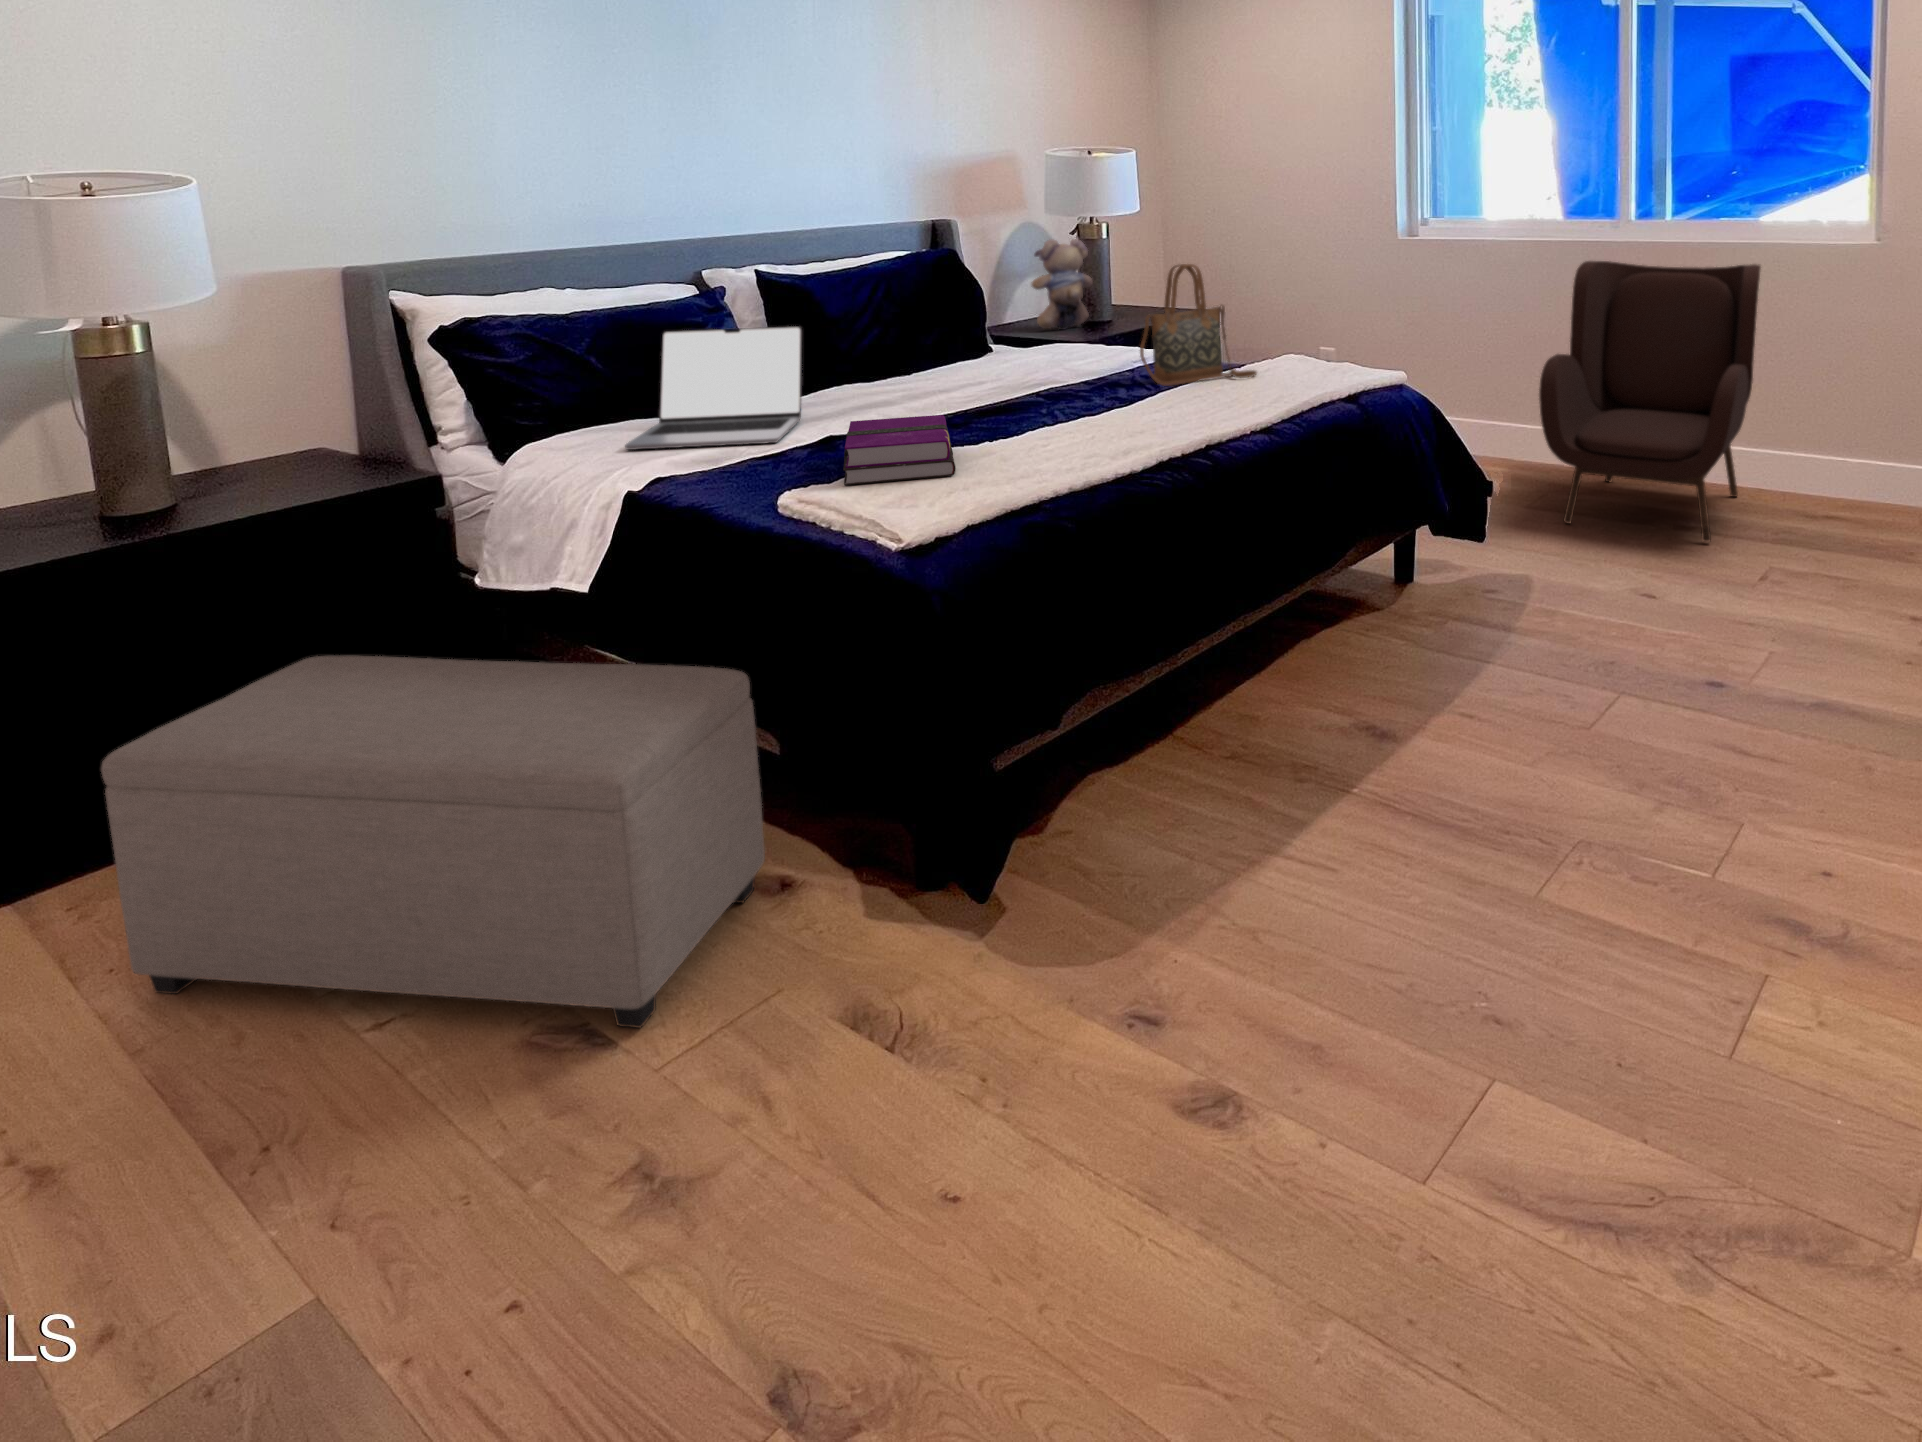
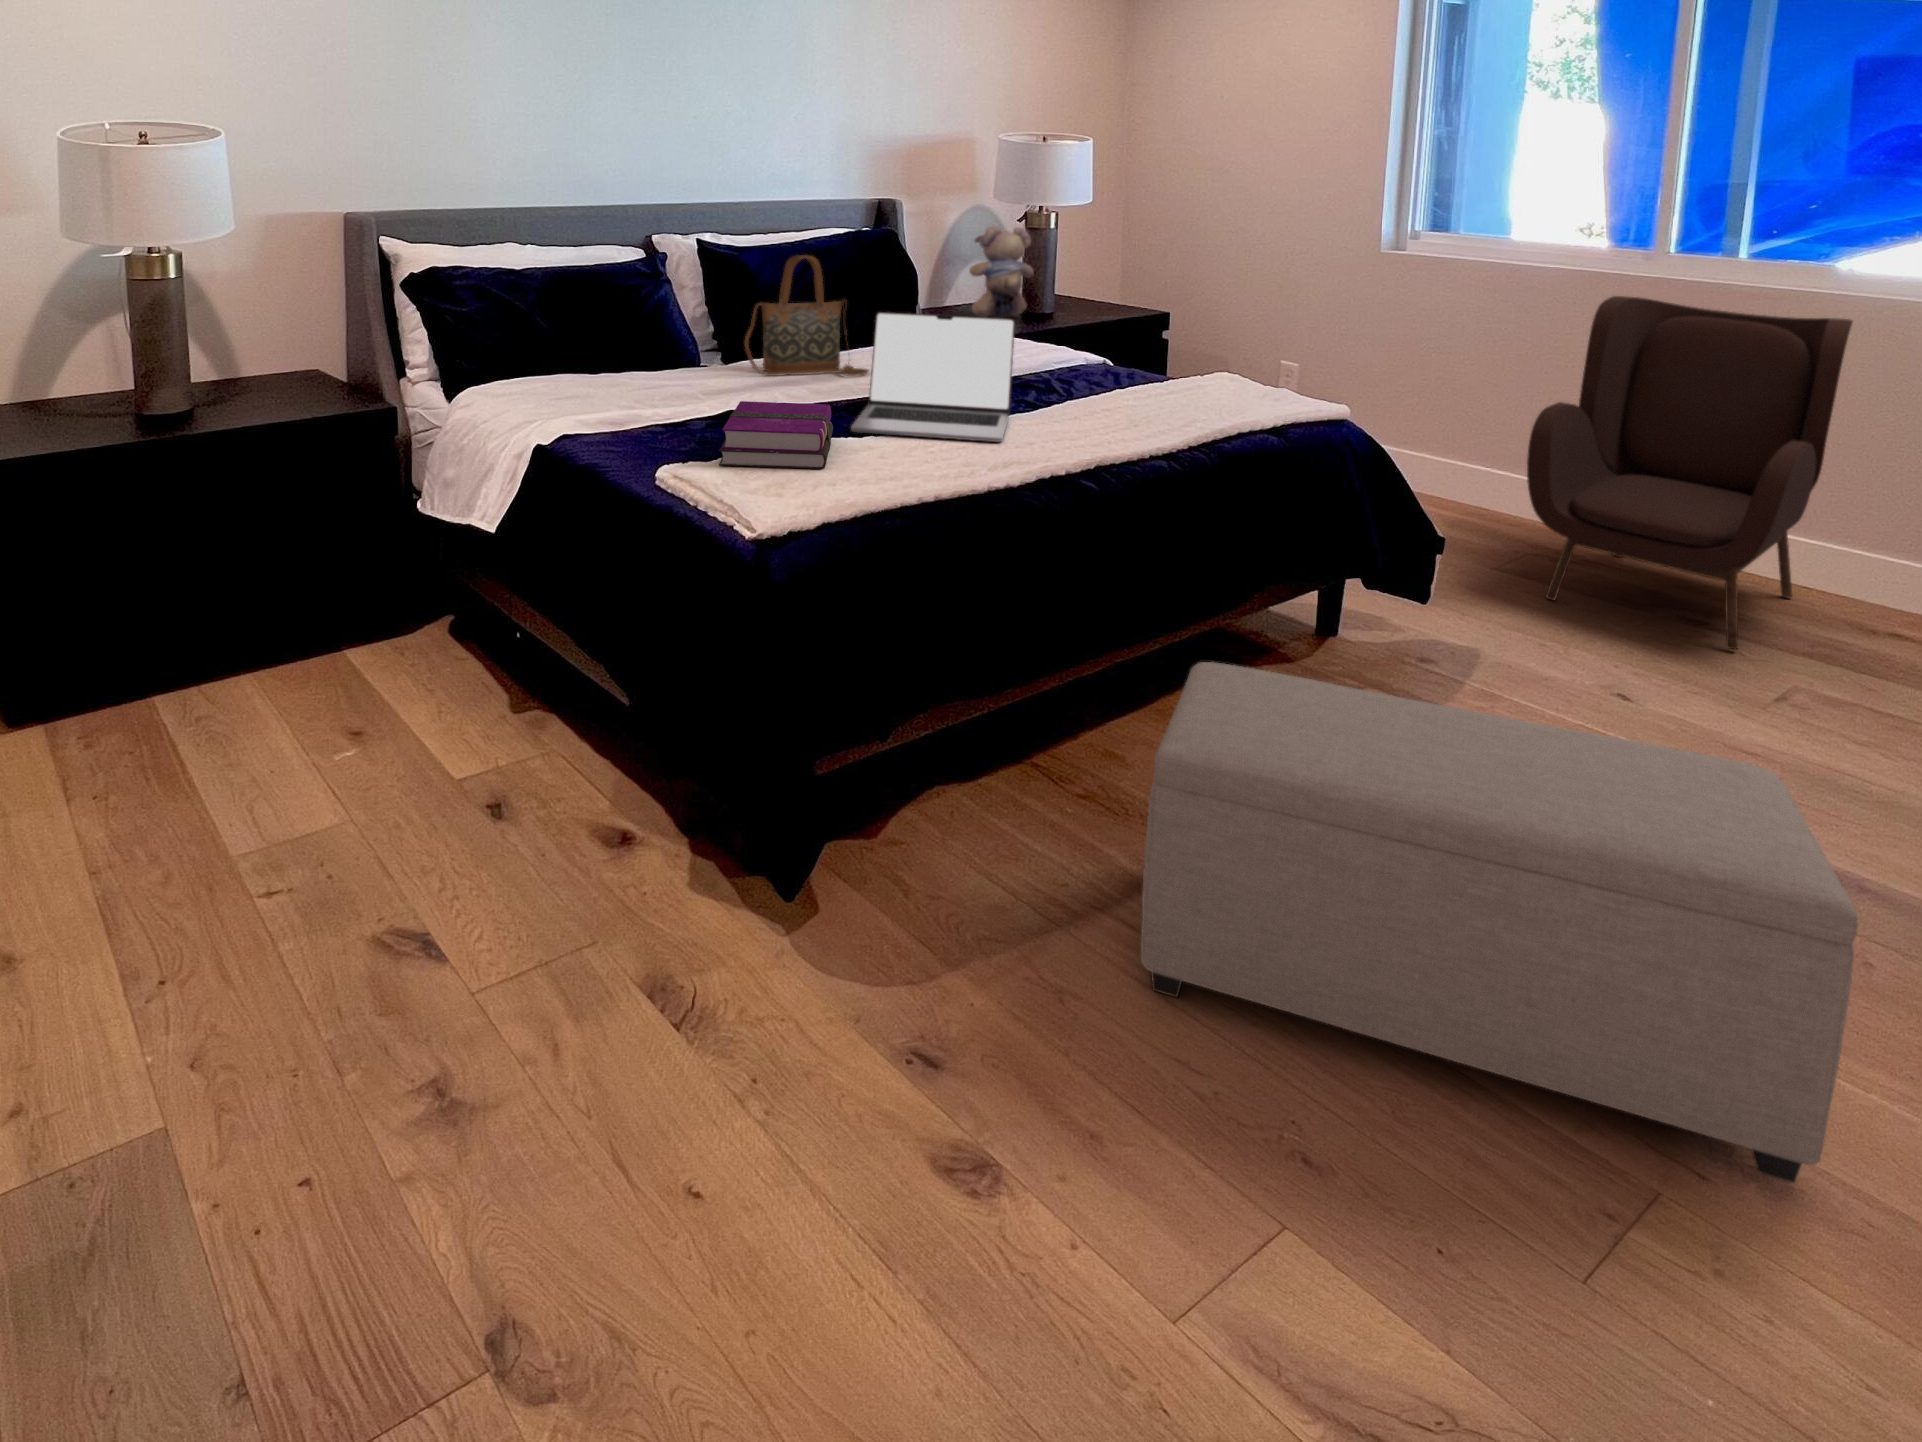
handbag: present [1140,264,1257,386] -> present [744,255,868,376]
laptop: present [625,326,802,450] -> present [851,312,1015,442]
ottoman: present [101,655,765,1028] -> present [1141,662,1858,1183]

